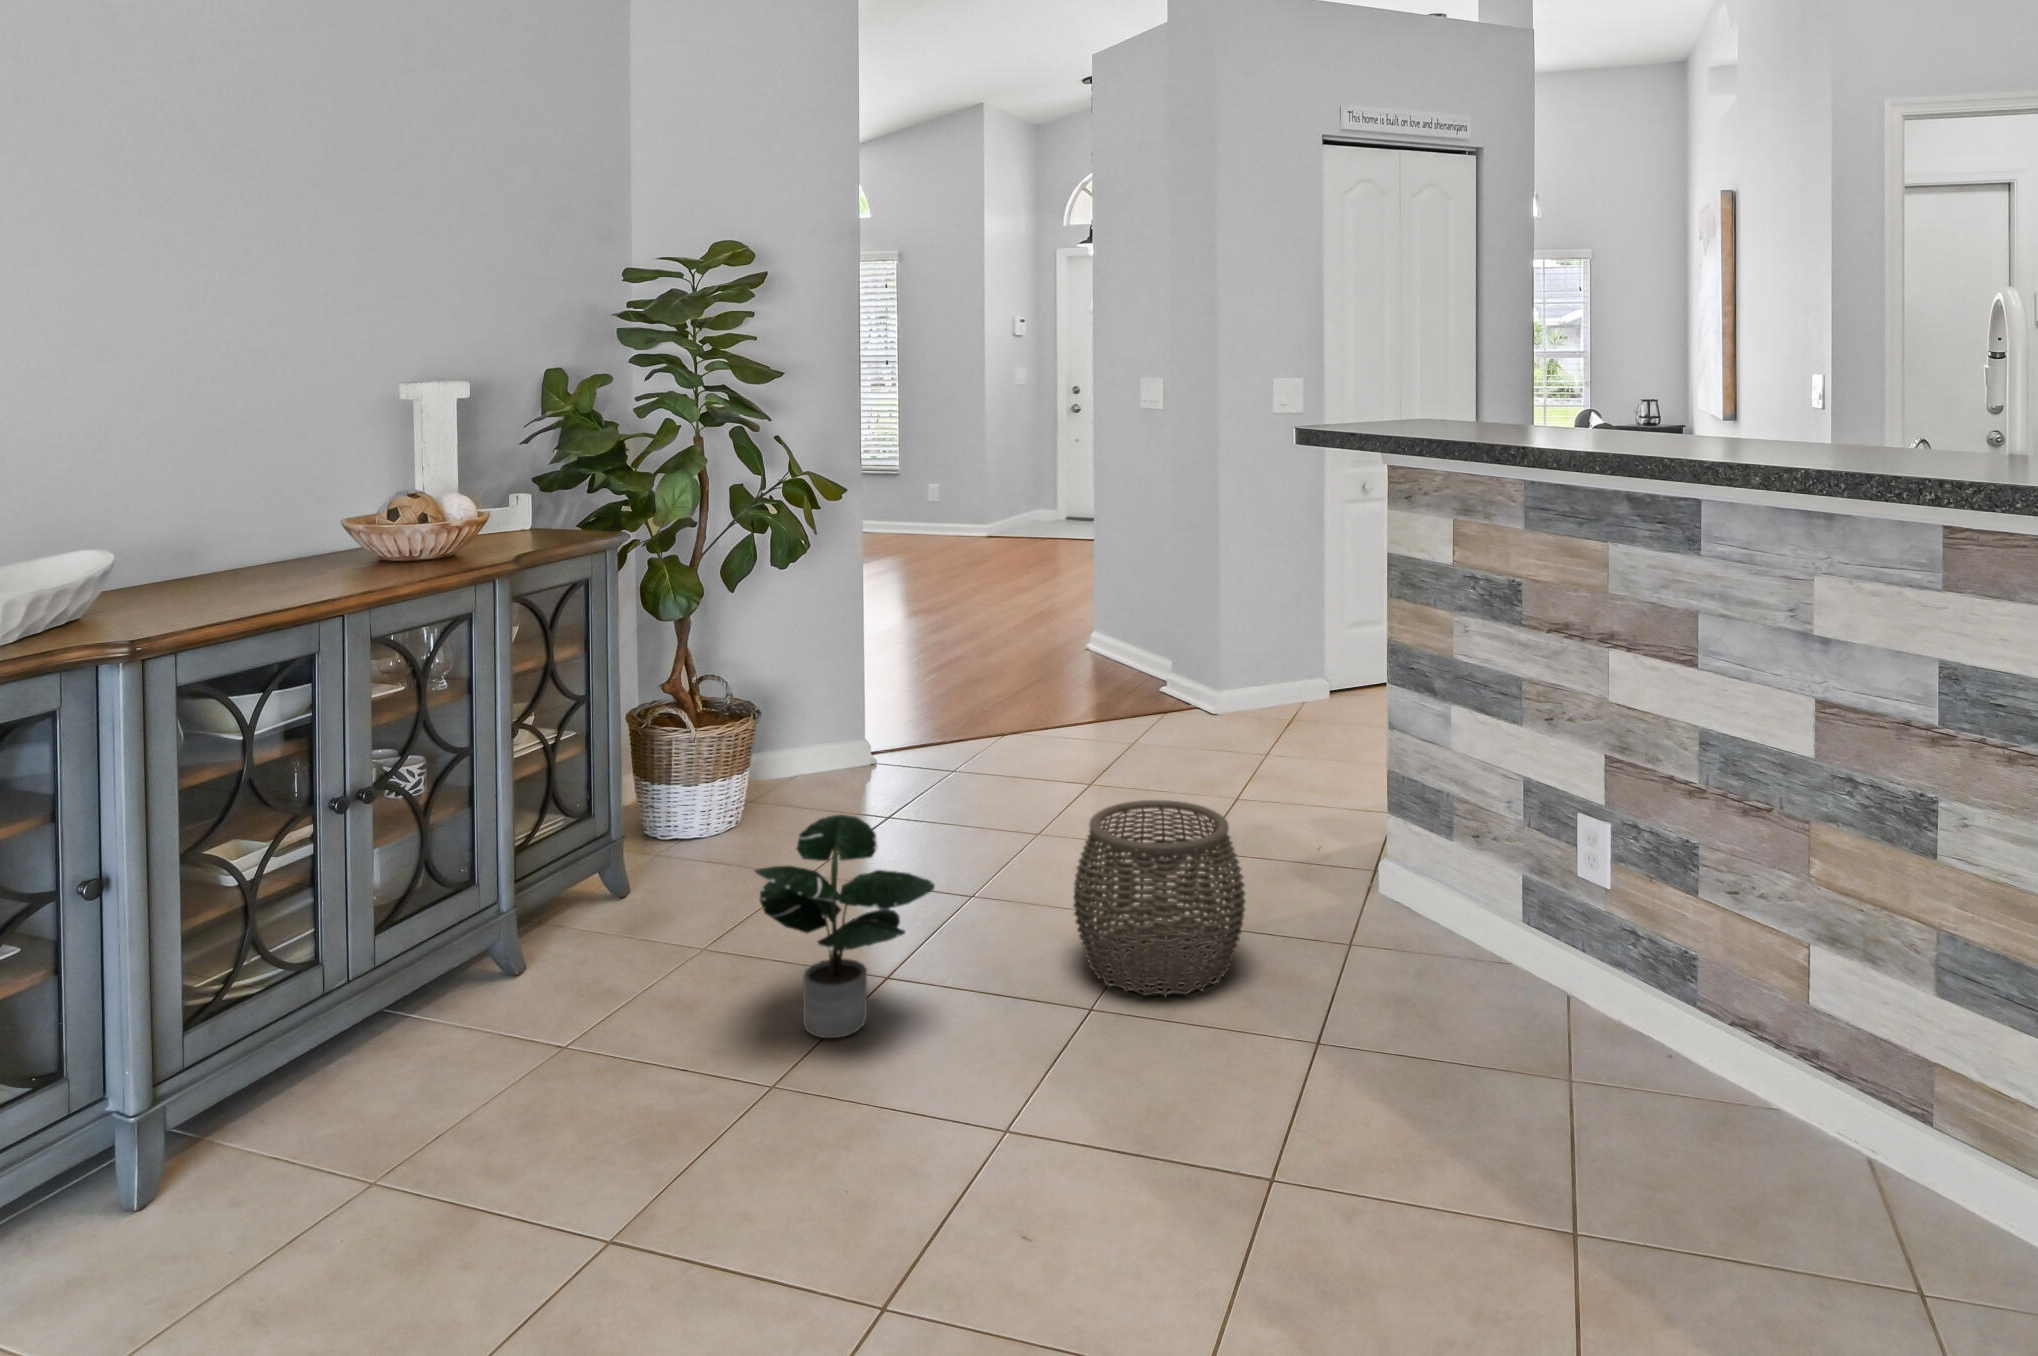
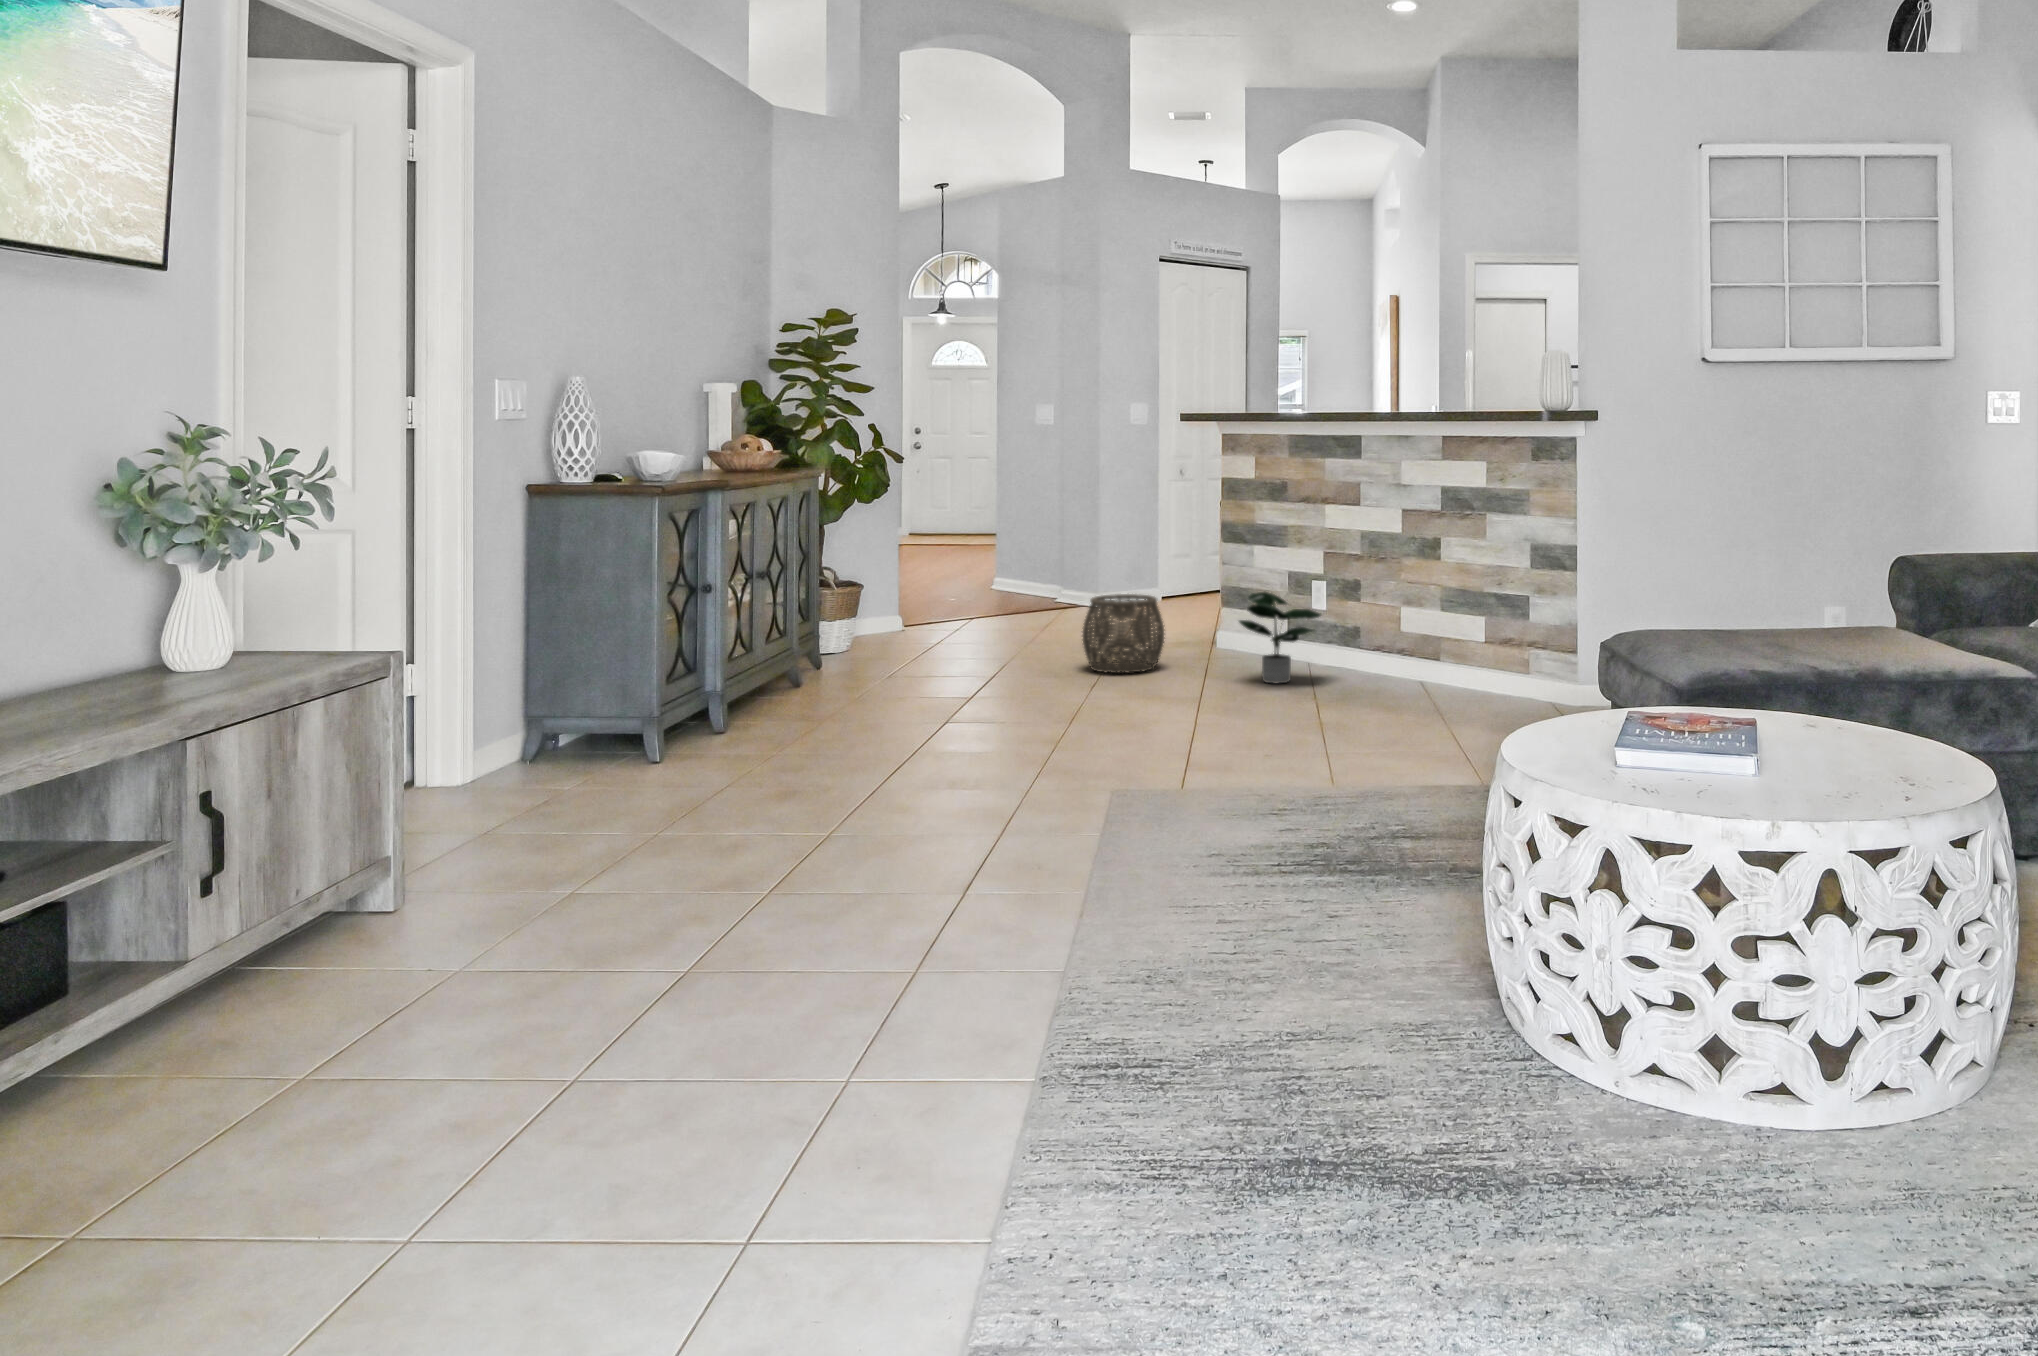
potted plant: present [755,815,935,1038] -> present [1239,592,1321,684]

